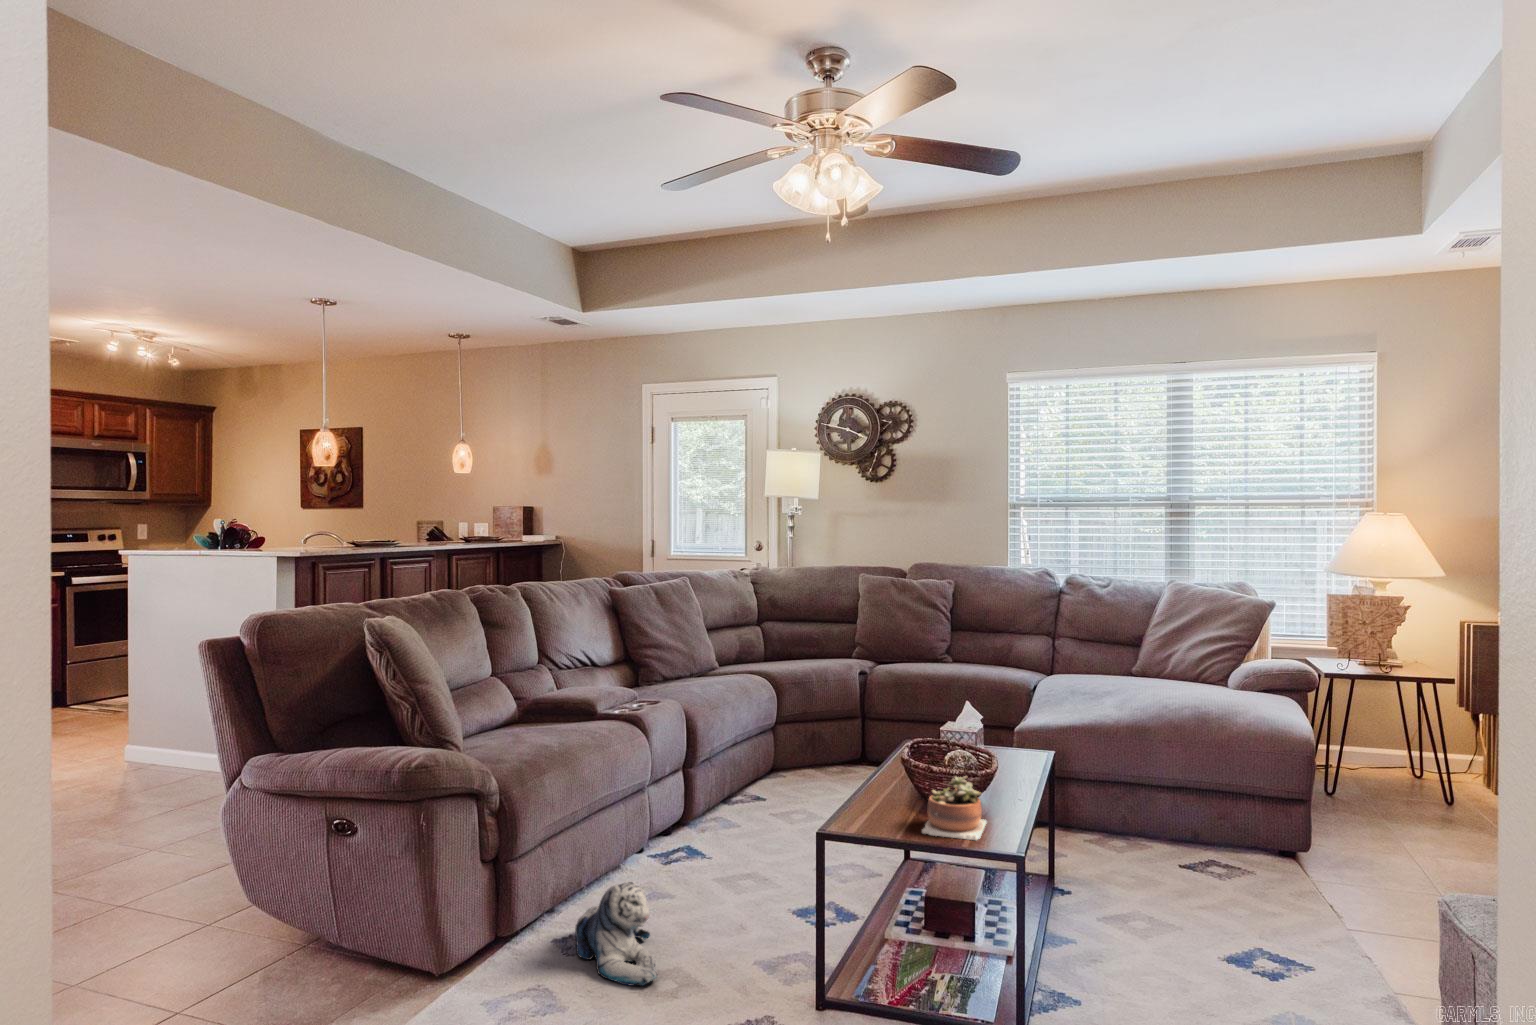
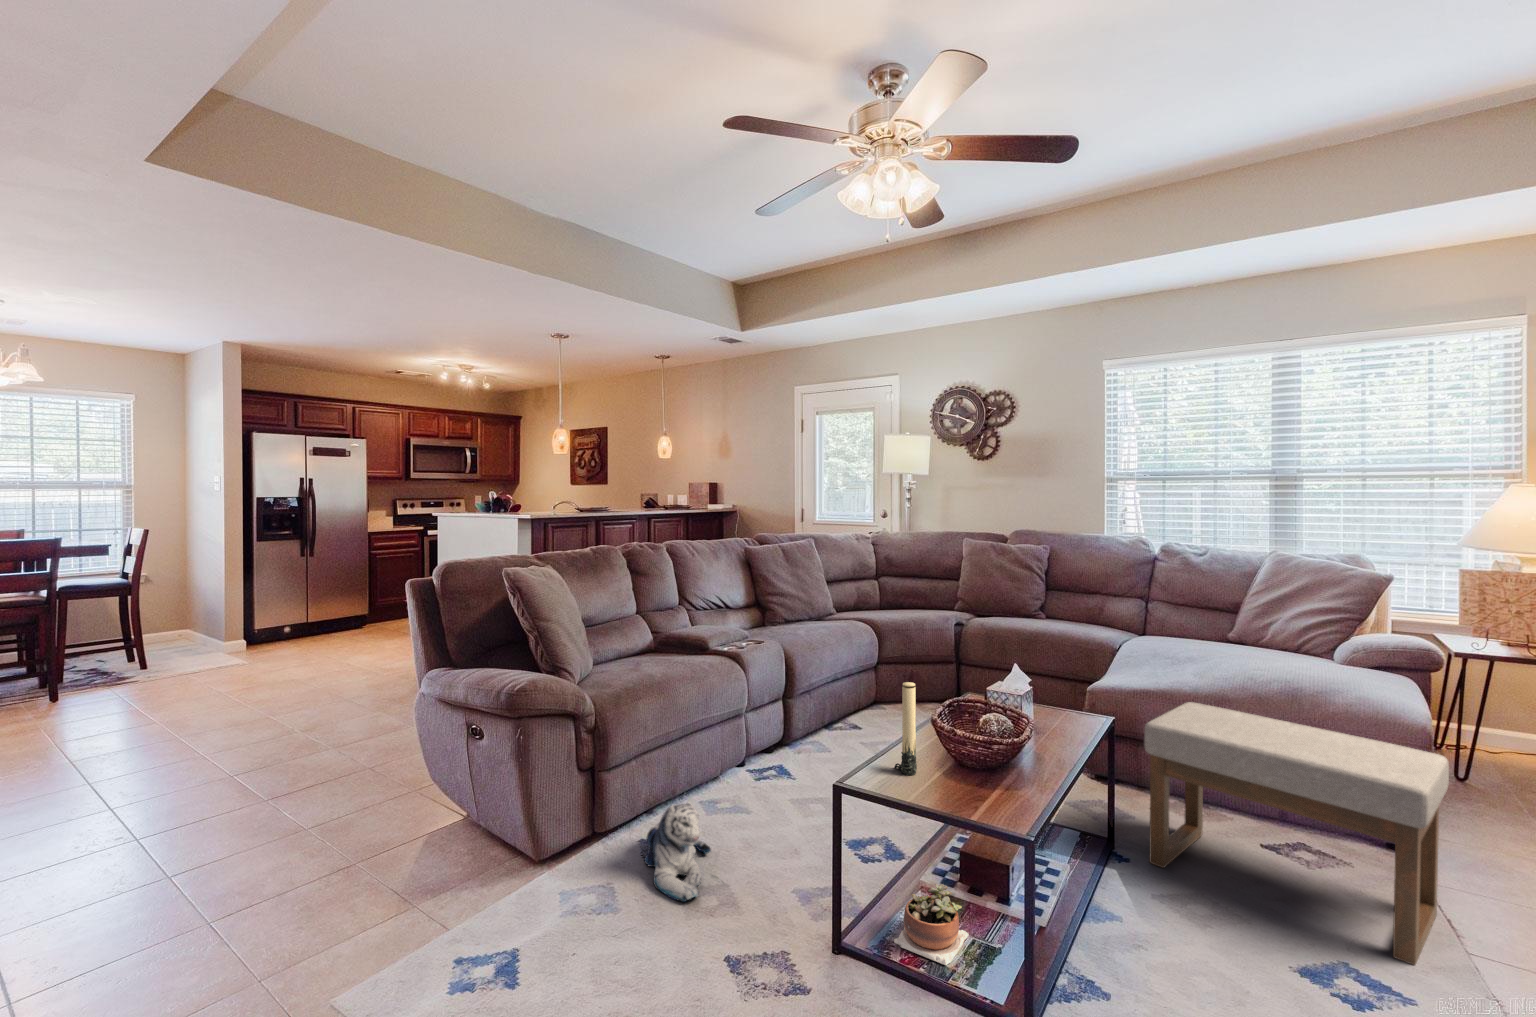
candle: none [866,725,890,819] -> present [895,682,917,775]
ottoman: none [1082,735,1330,947] -> present [1144,702,1449,965]
succulent plant: present [922,776,986,840] -> present [894,884,969,965]

